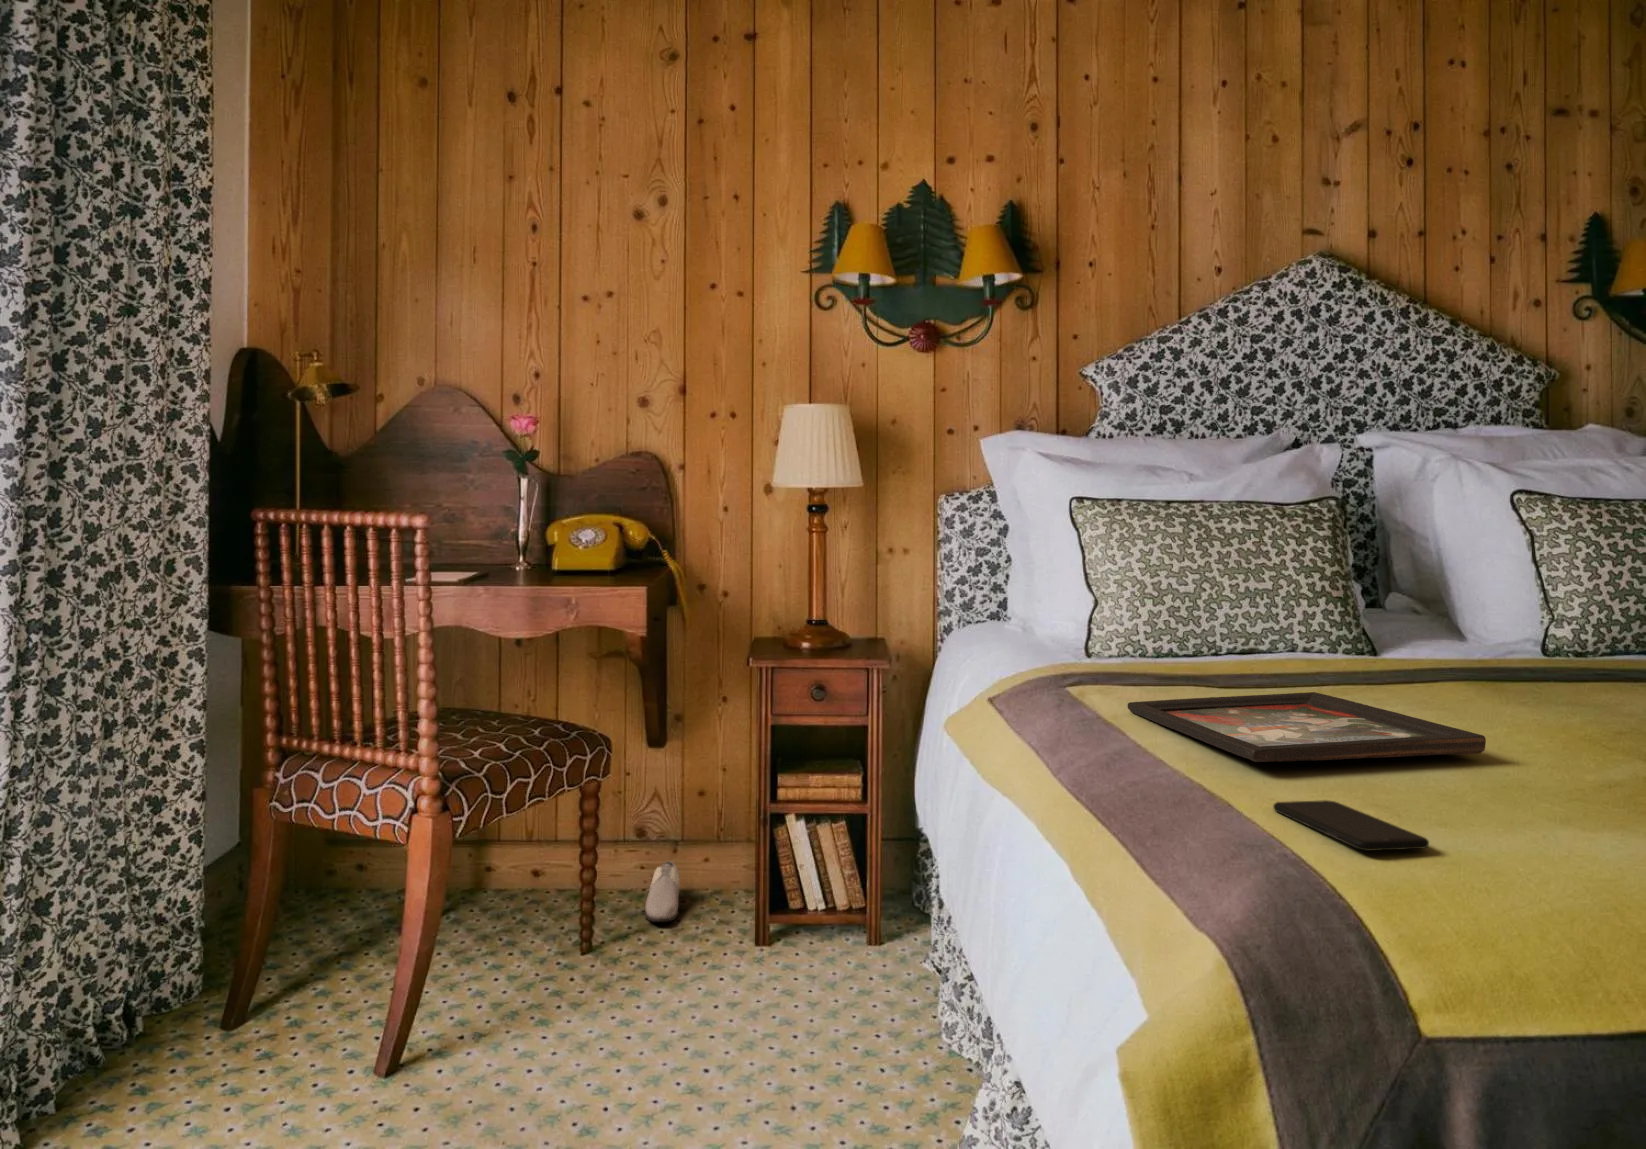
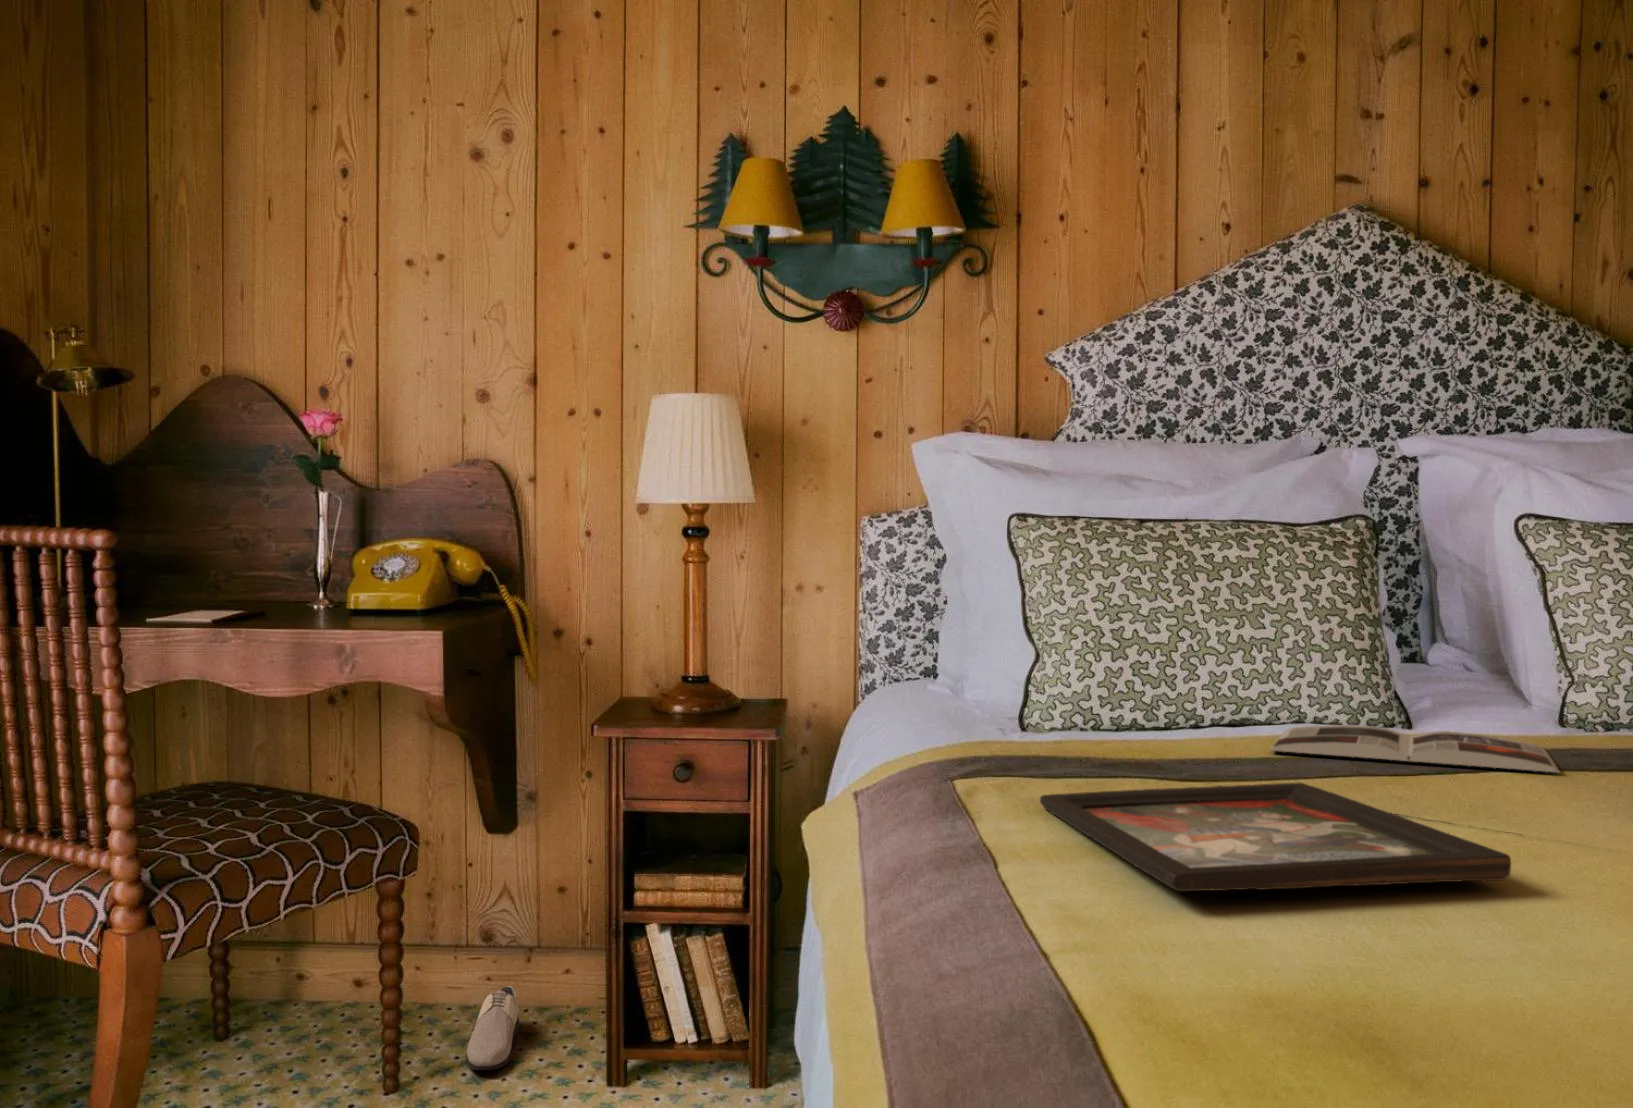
magazine: none [1280,653,1500,684] -> present [1270,725,1560,772]
smartphone: present [1273,800,1429,851] -> none [1182,955,1389,1045]

